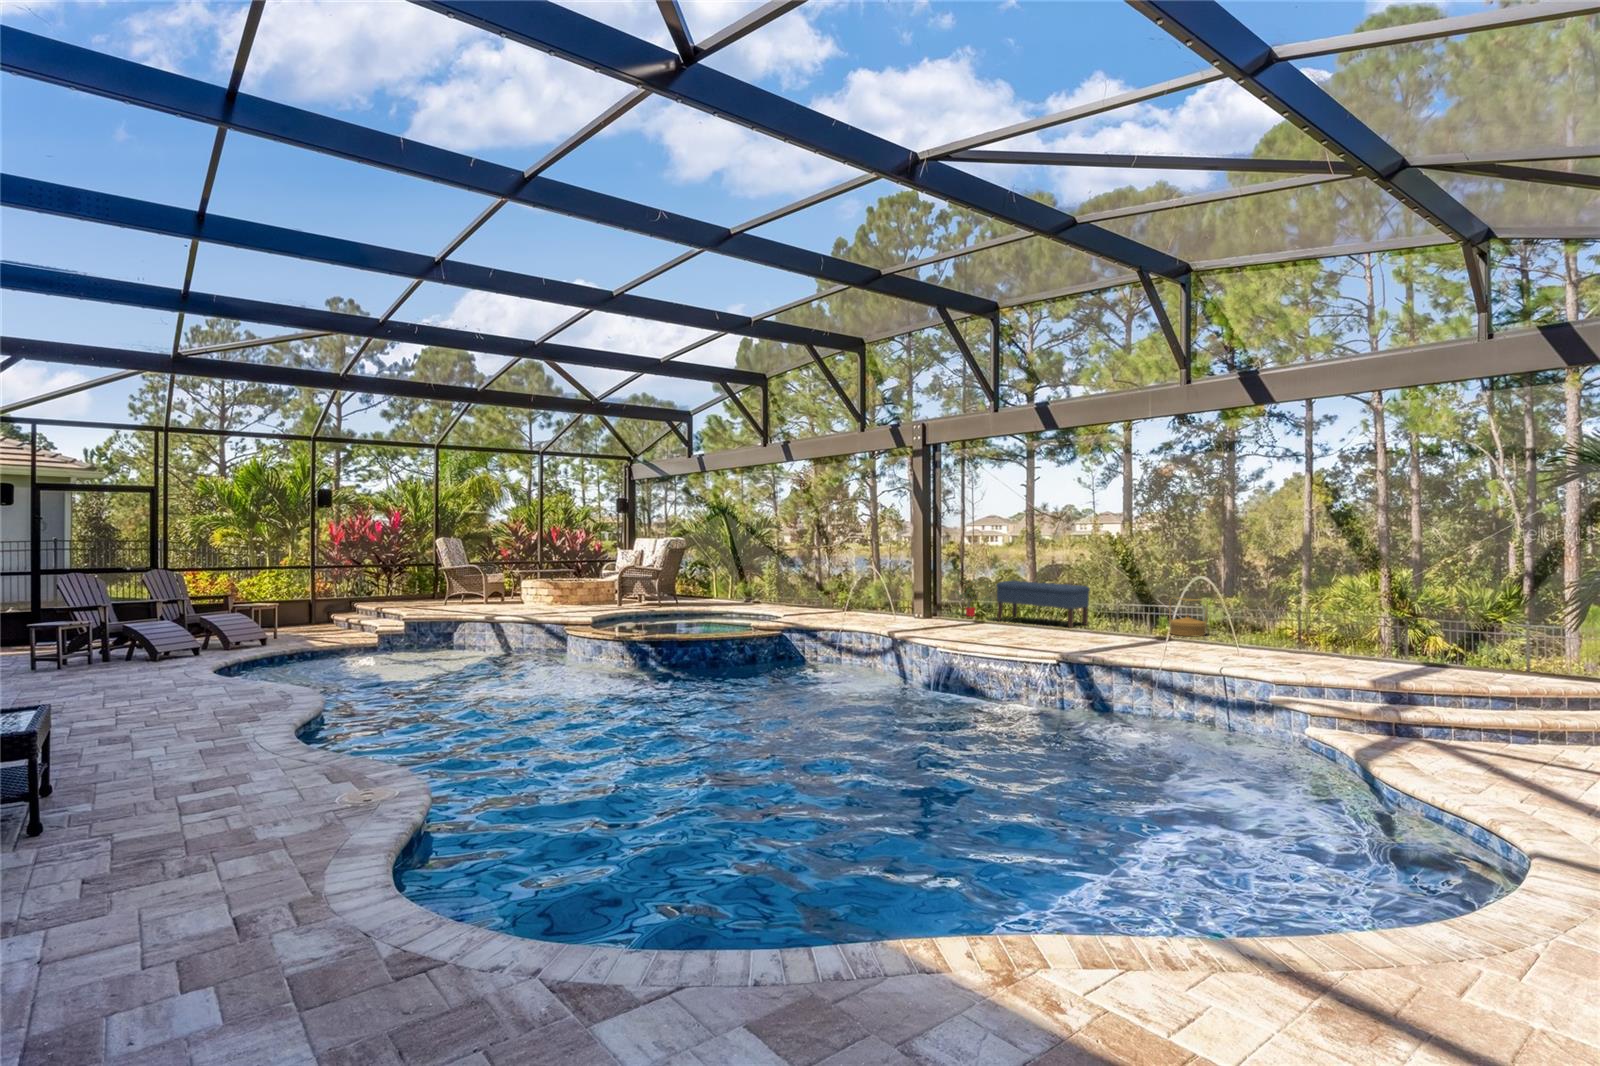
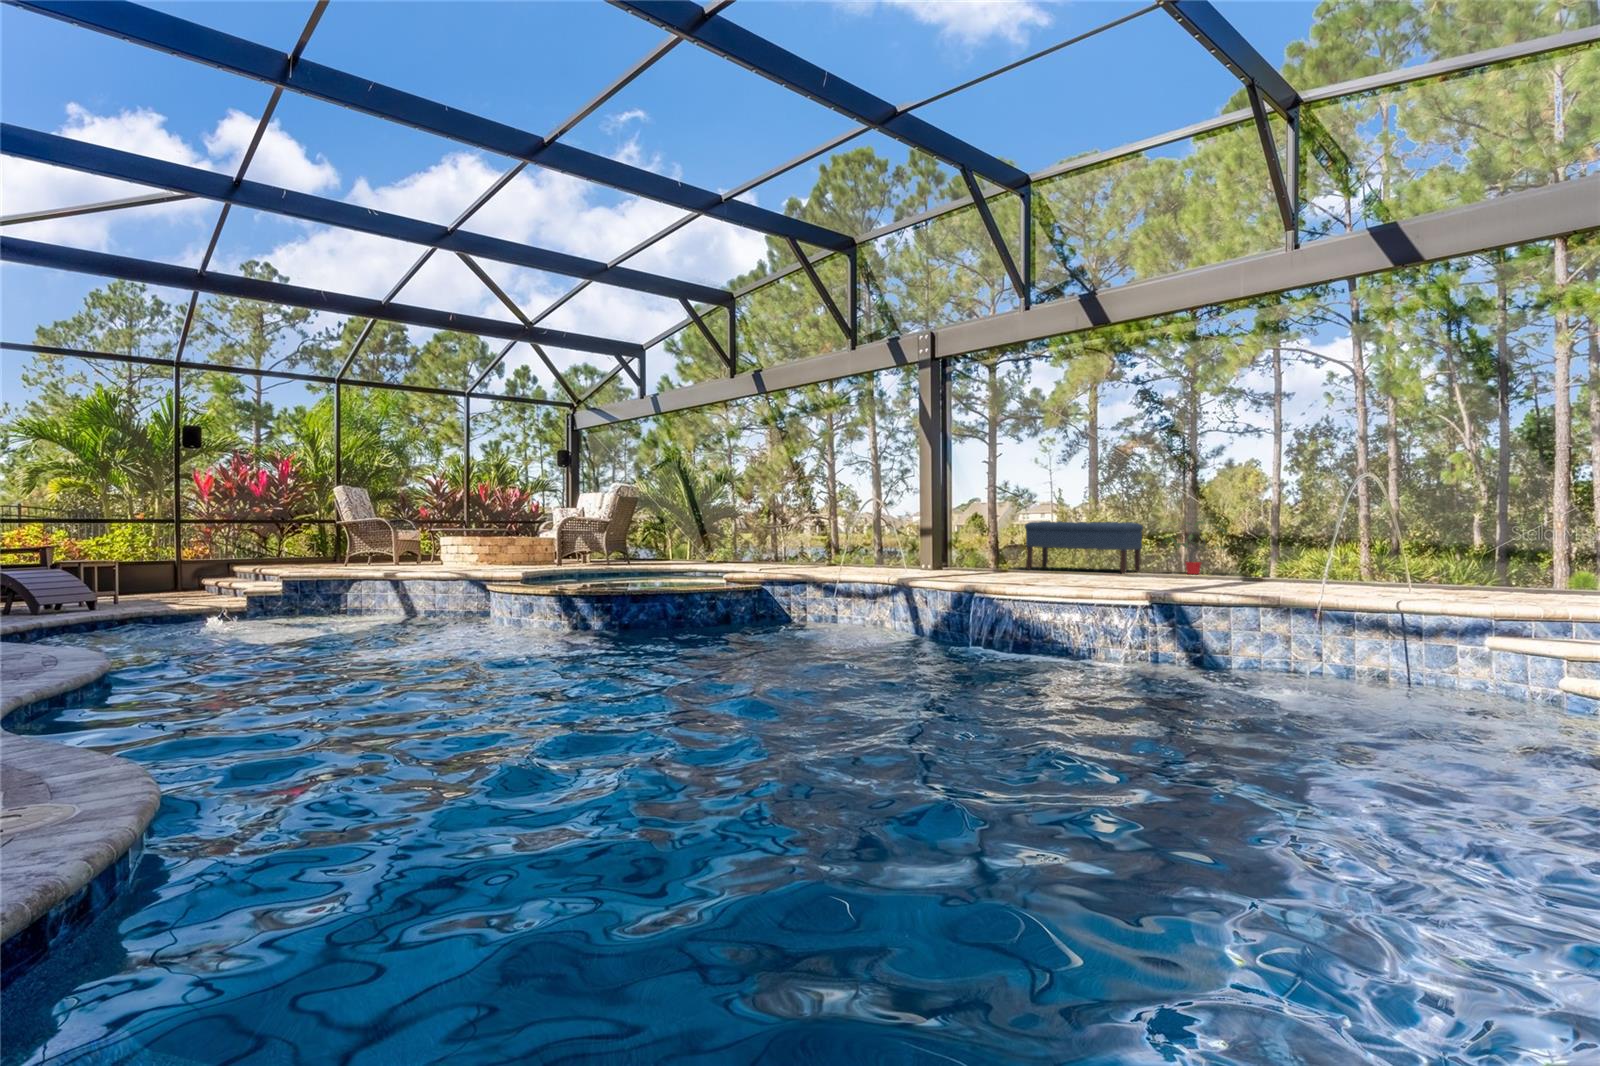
potted plant: present [953,579,990,616] -> present [1163,521,1229,574]
woven basket: present [1169,598,1208,637] -> none [1253,531,1305,578]

